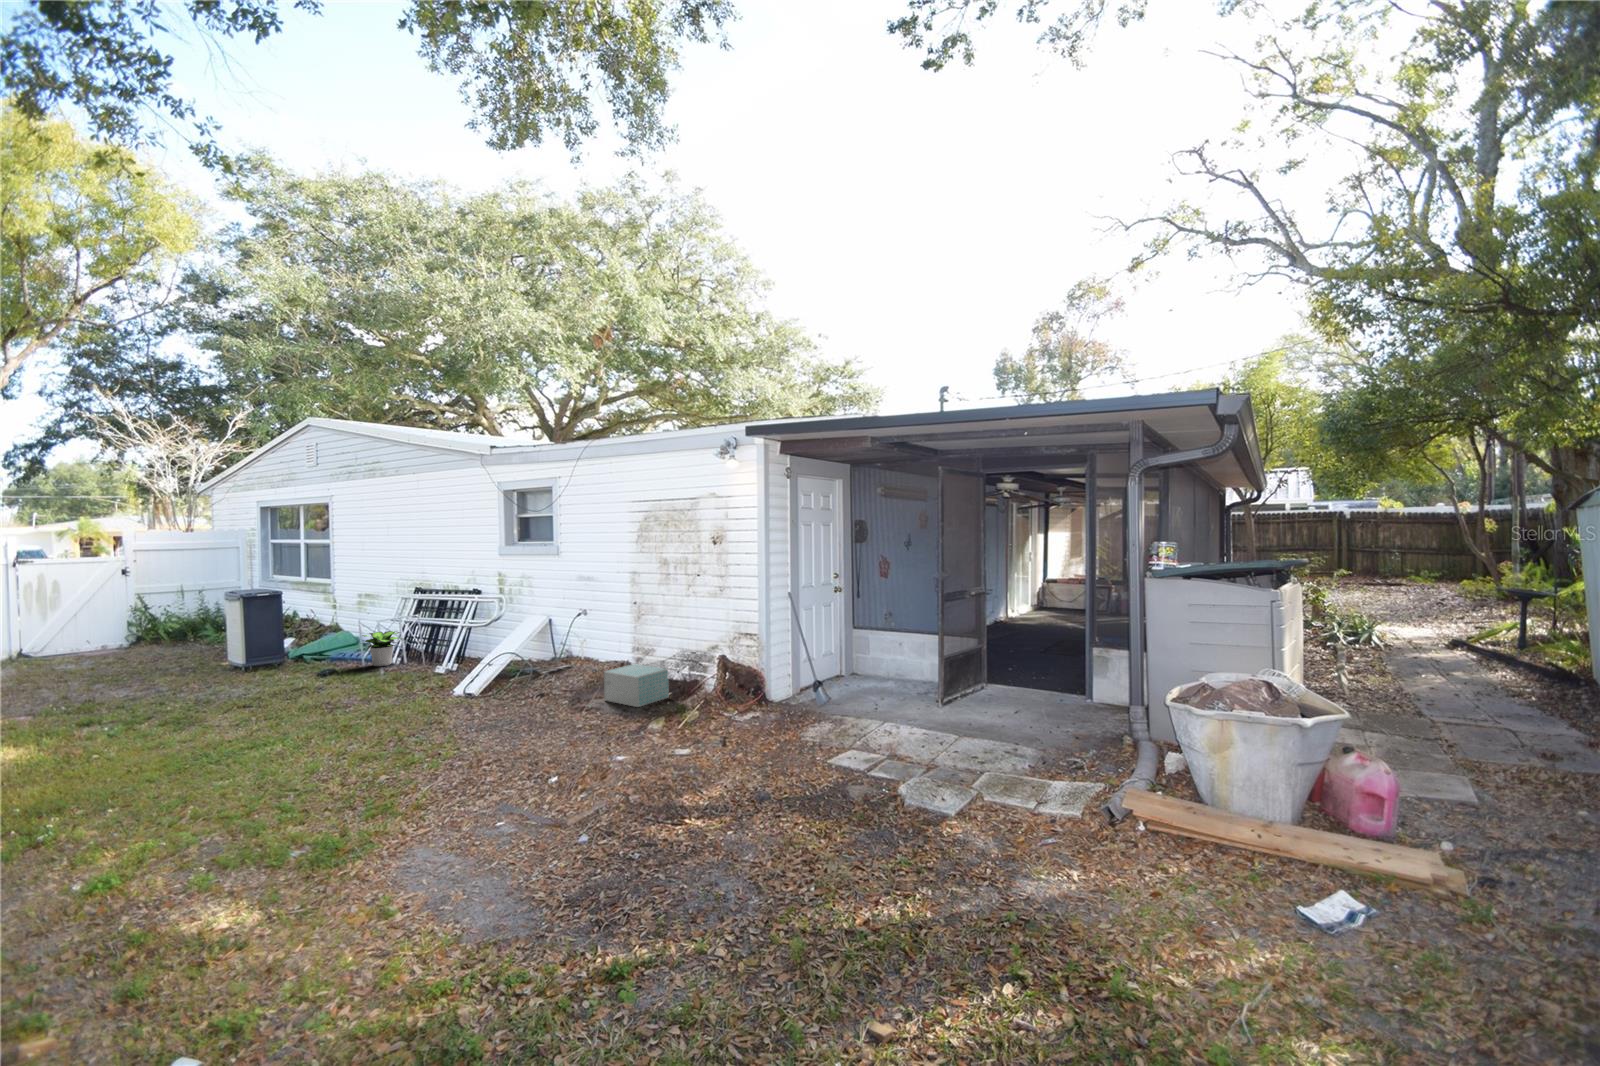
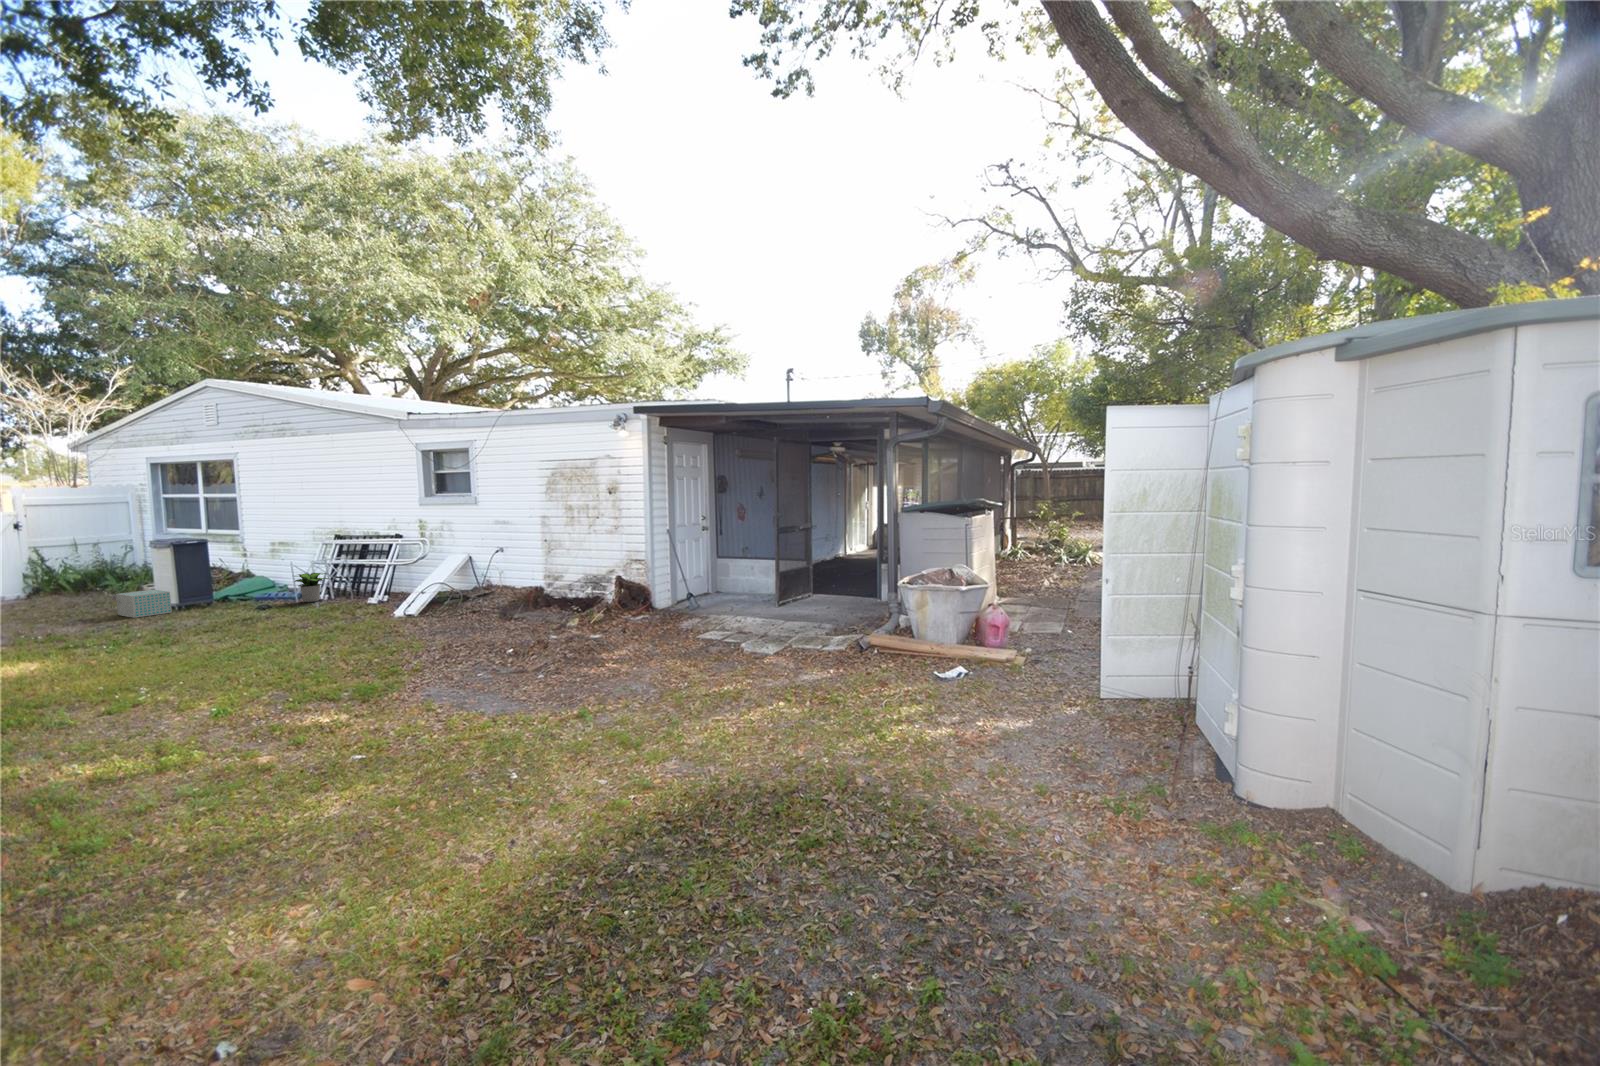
storage box: present [604,664,669,707] -> present [116,590,172,618]

